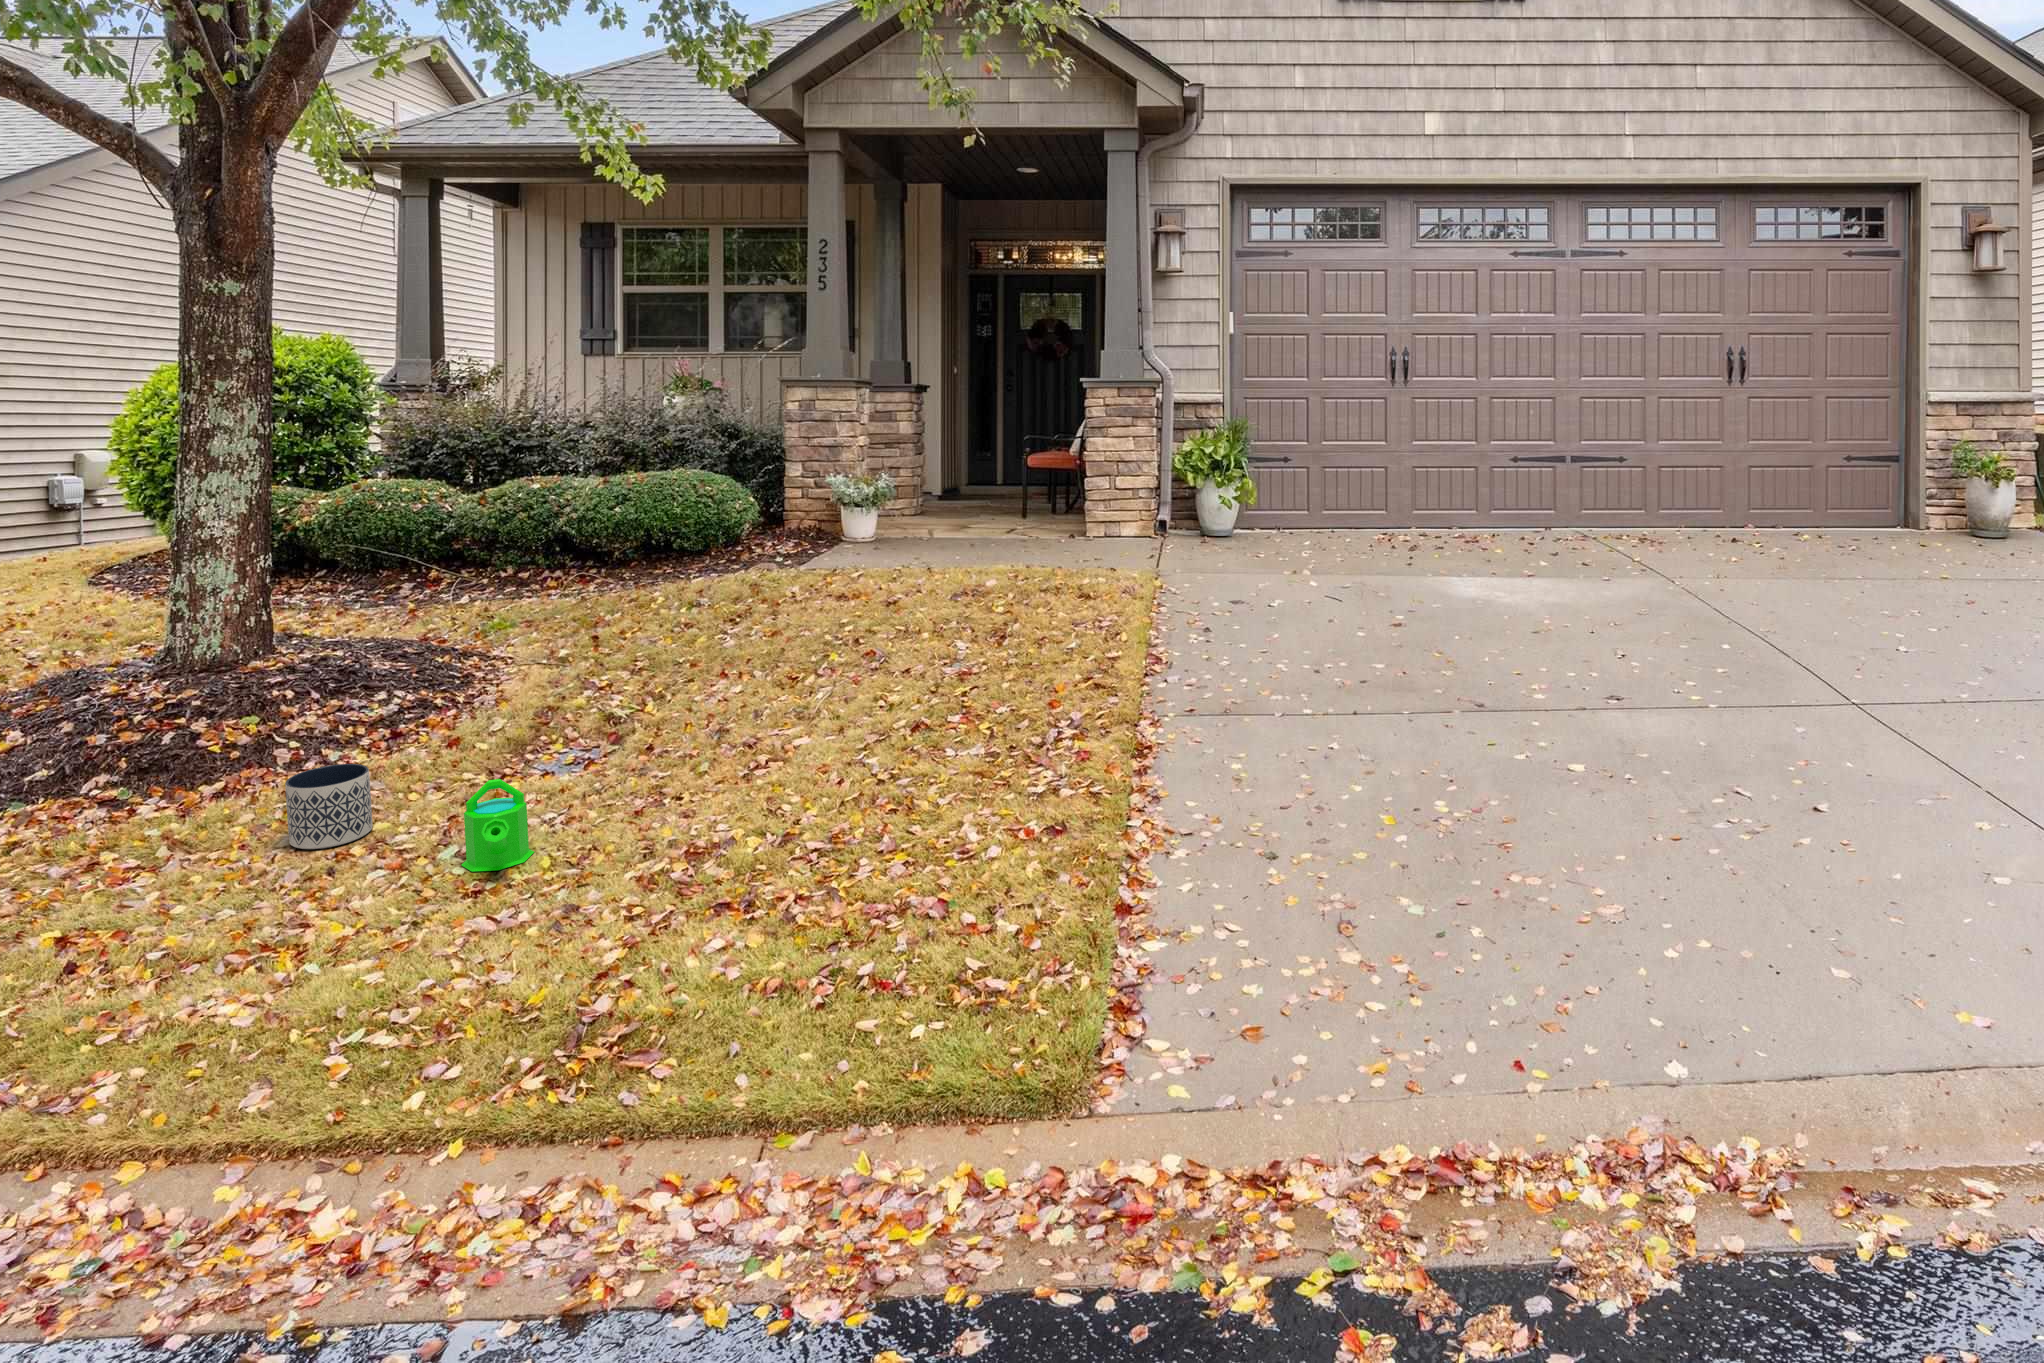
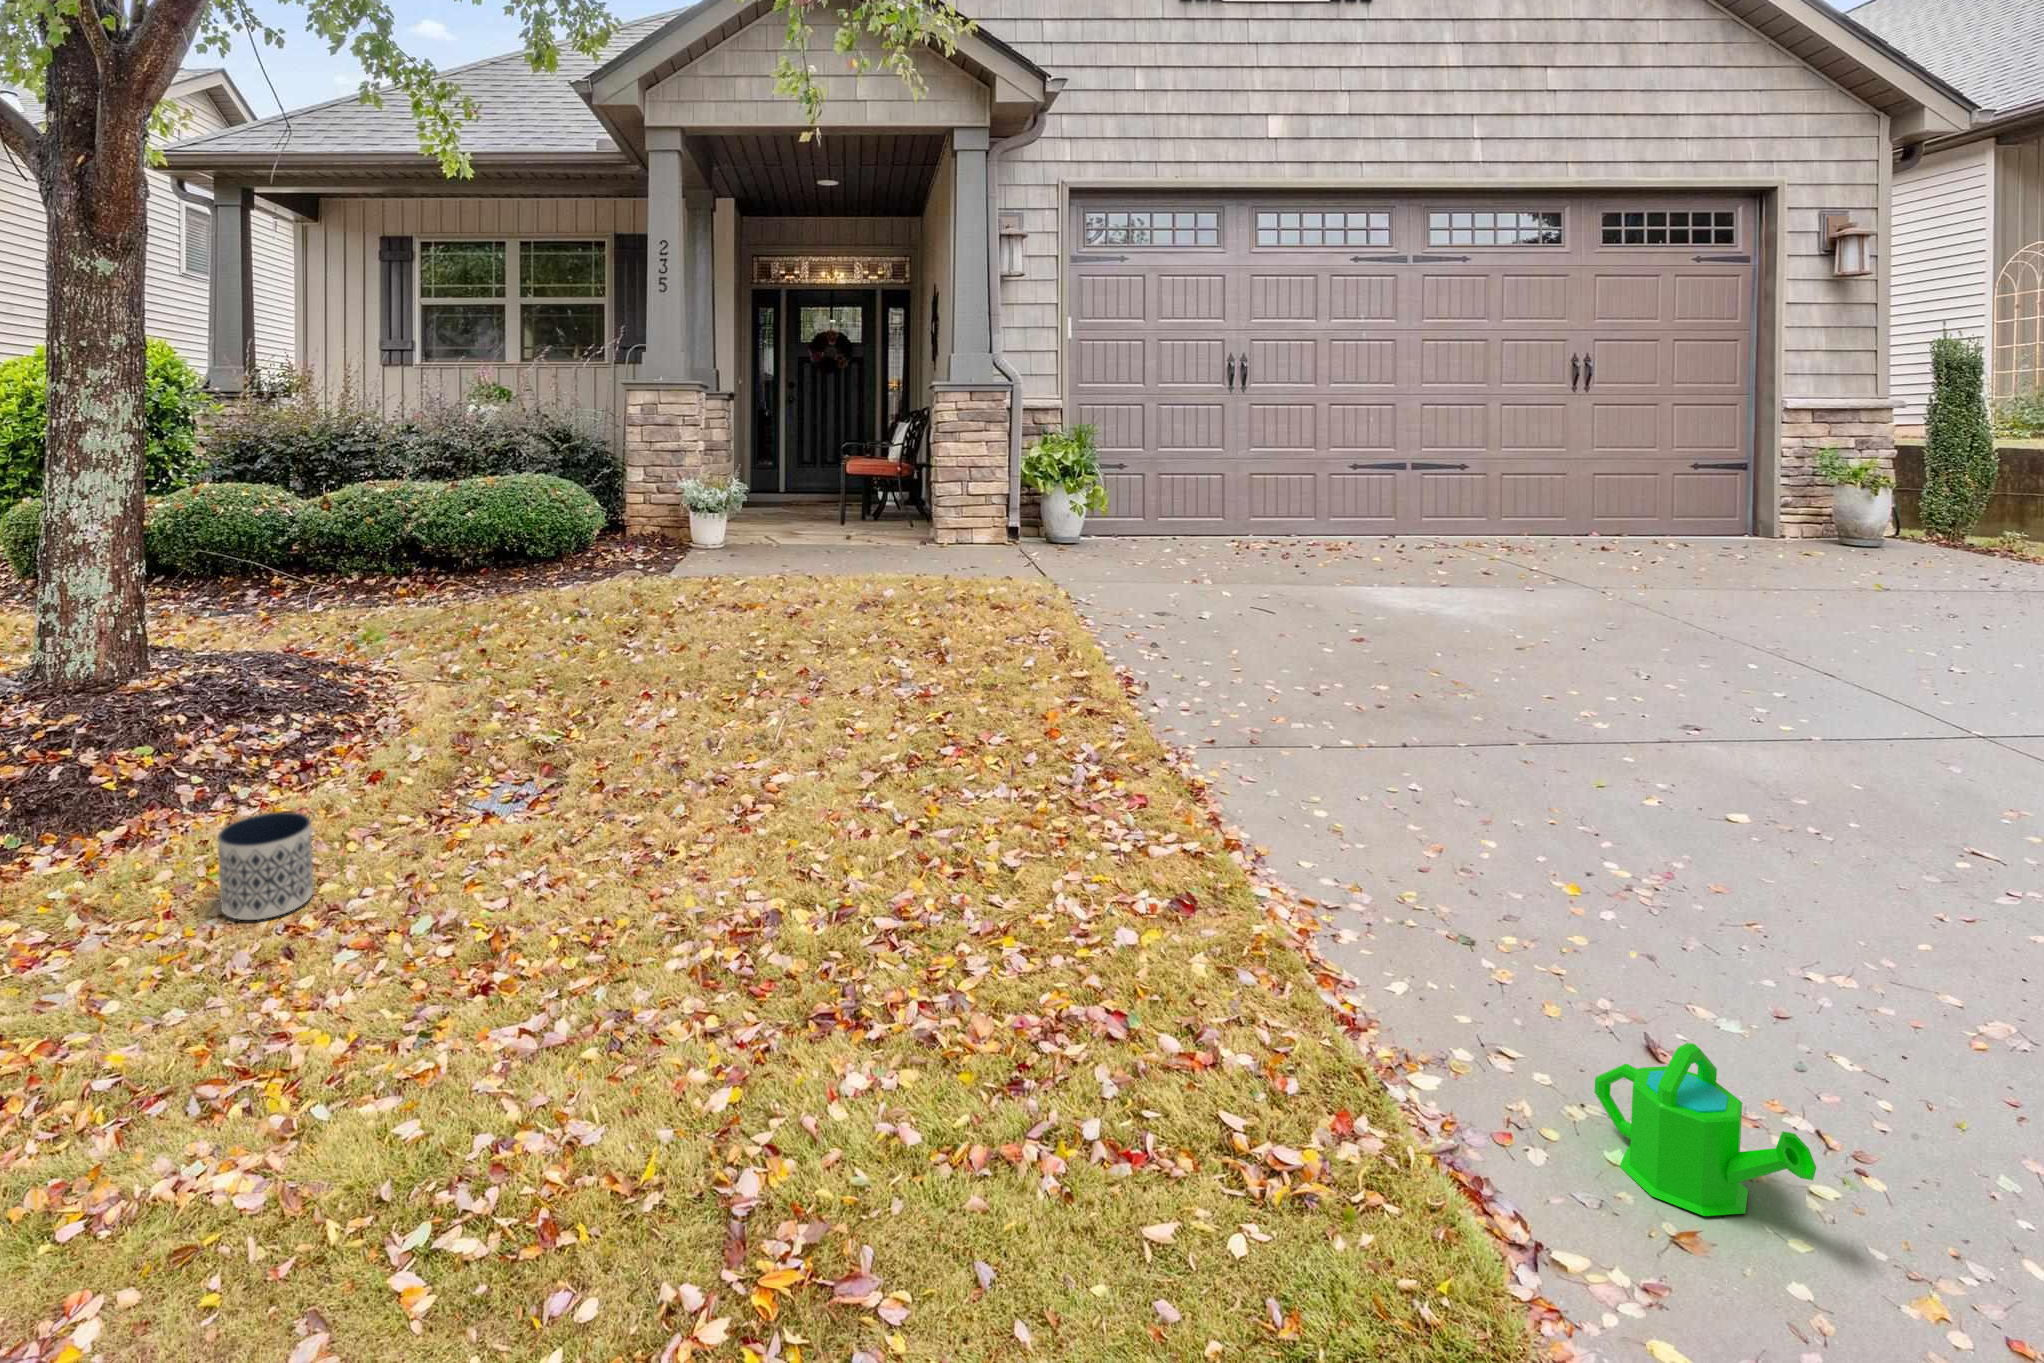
watering can: present [461,779,534,872] -> present [1595,1043,1816,1216]

